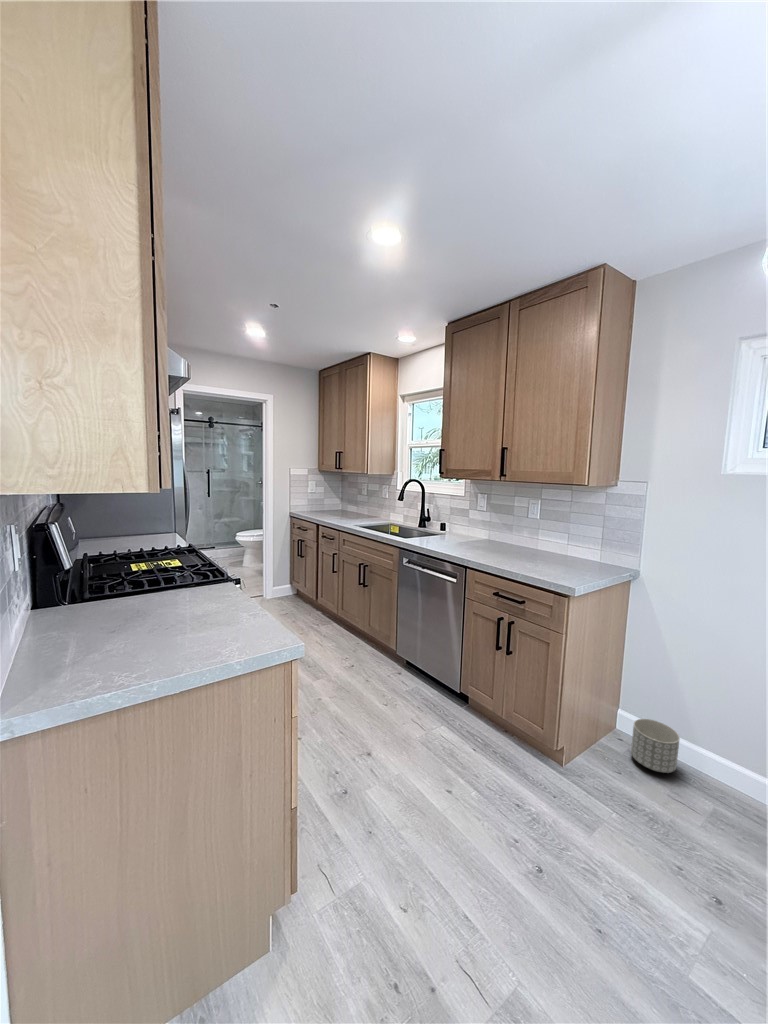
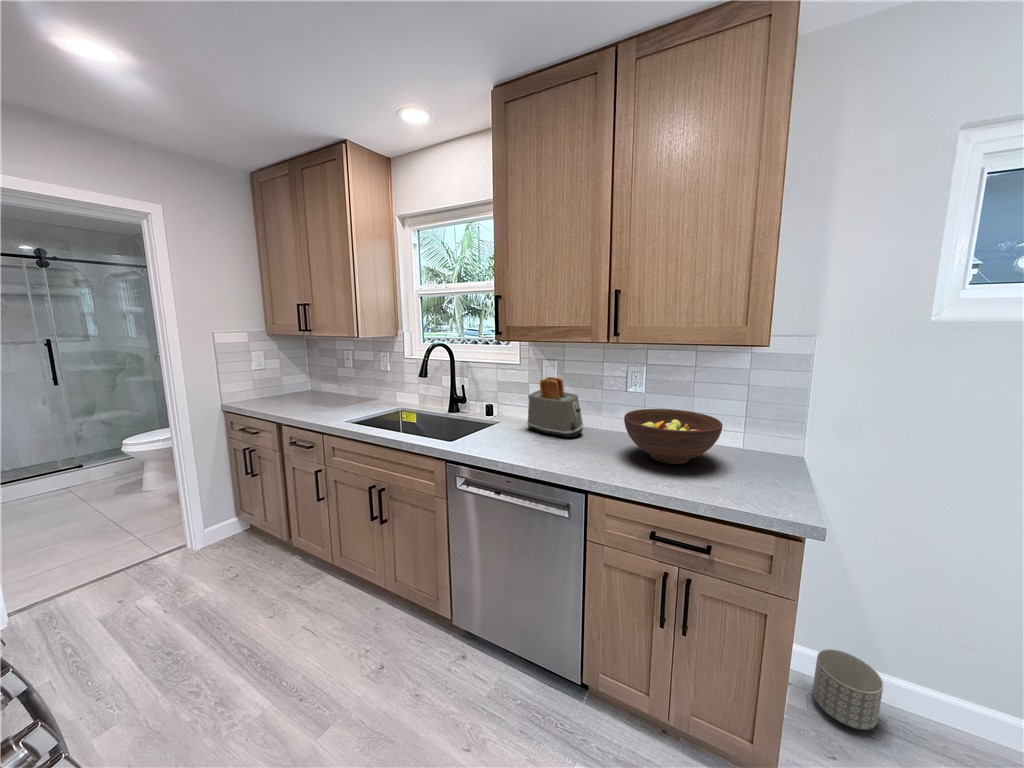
toaster: none [459,503,495,545] -> present [527,377,583,437]
fruit bowl: none [503,526,568,560] -> present [624,409,722,464]

